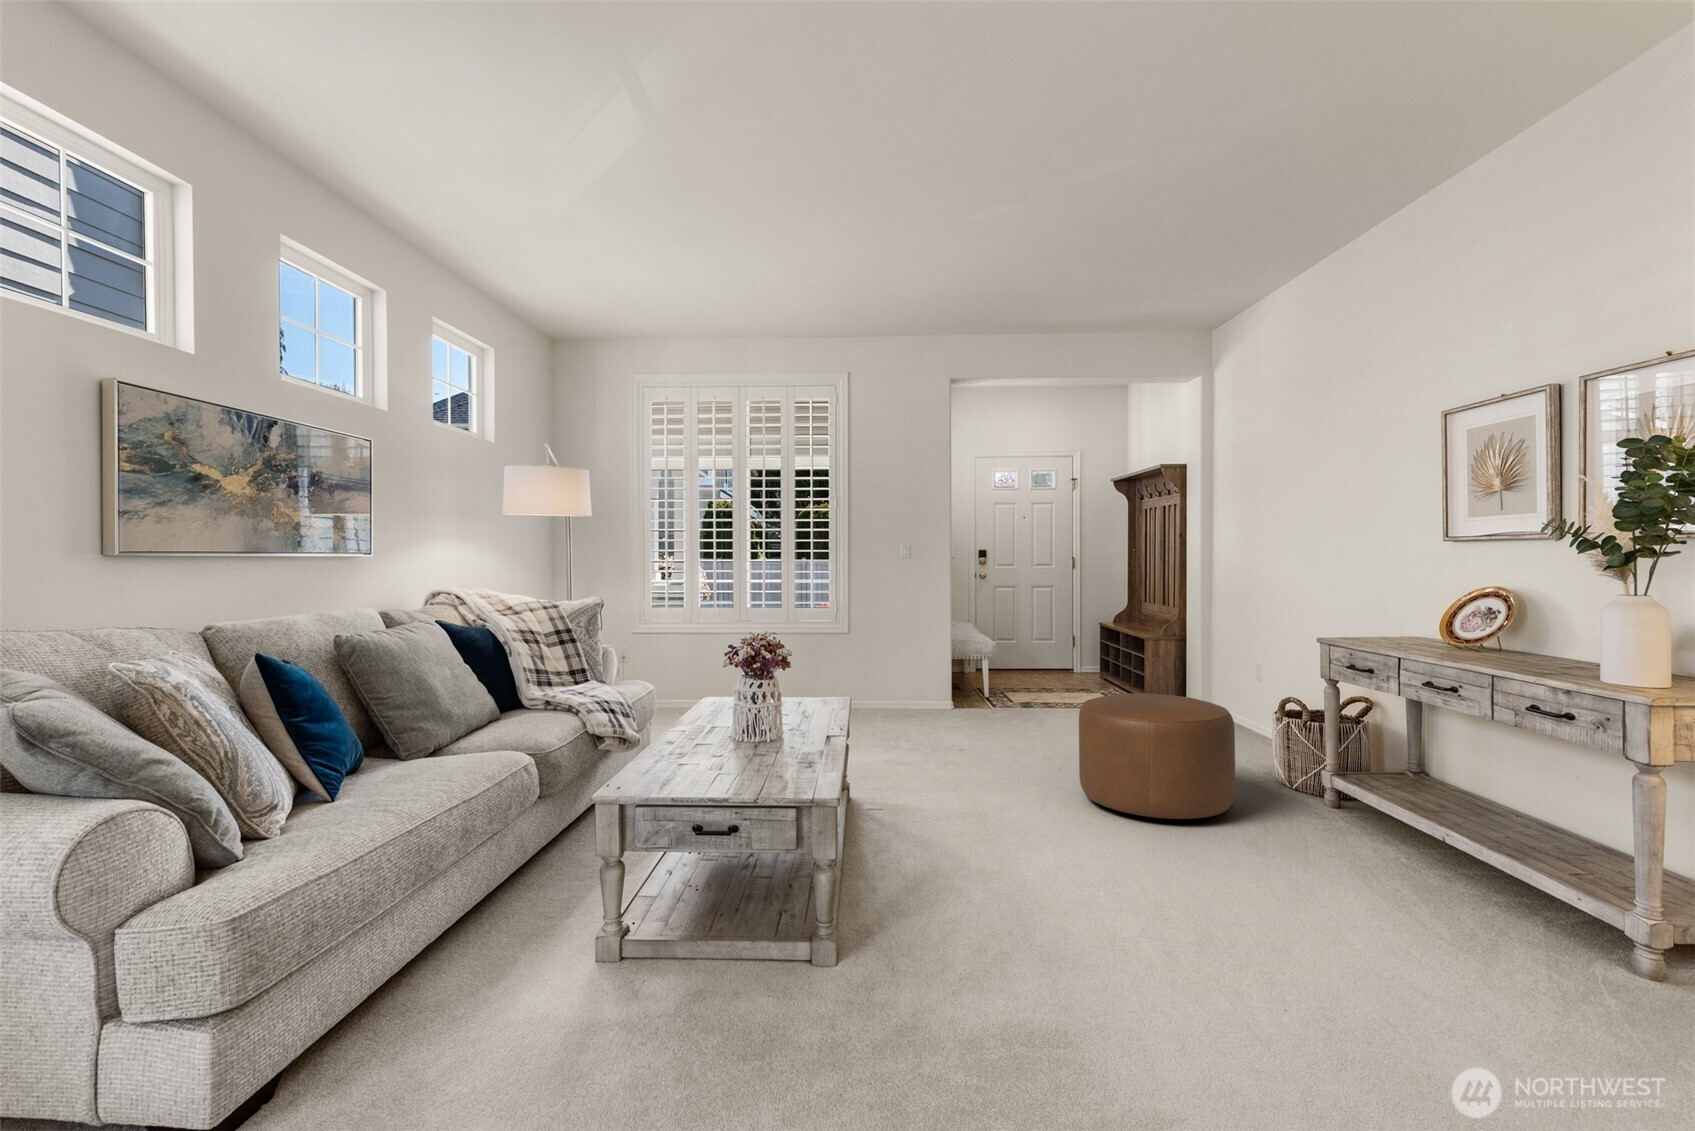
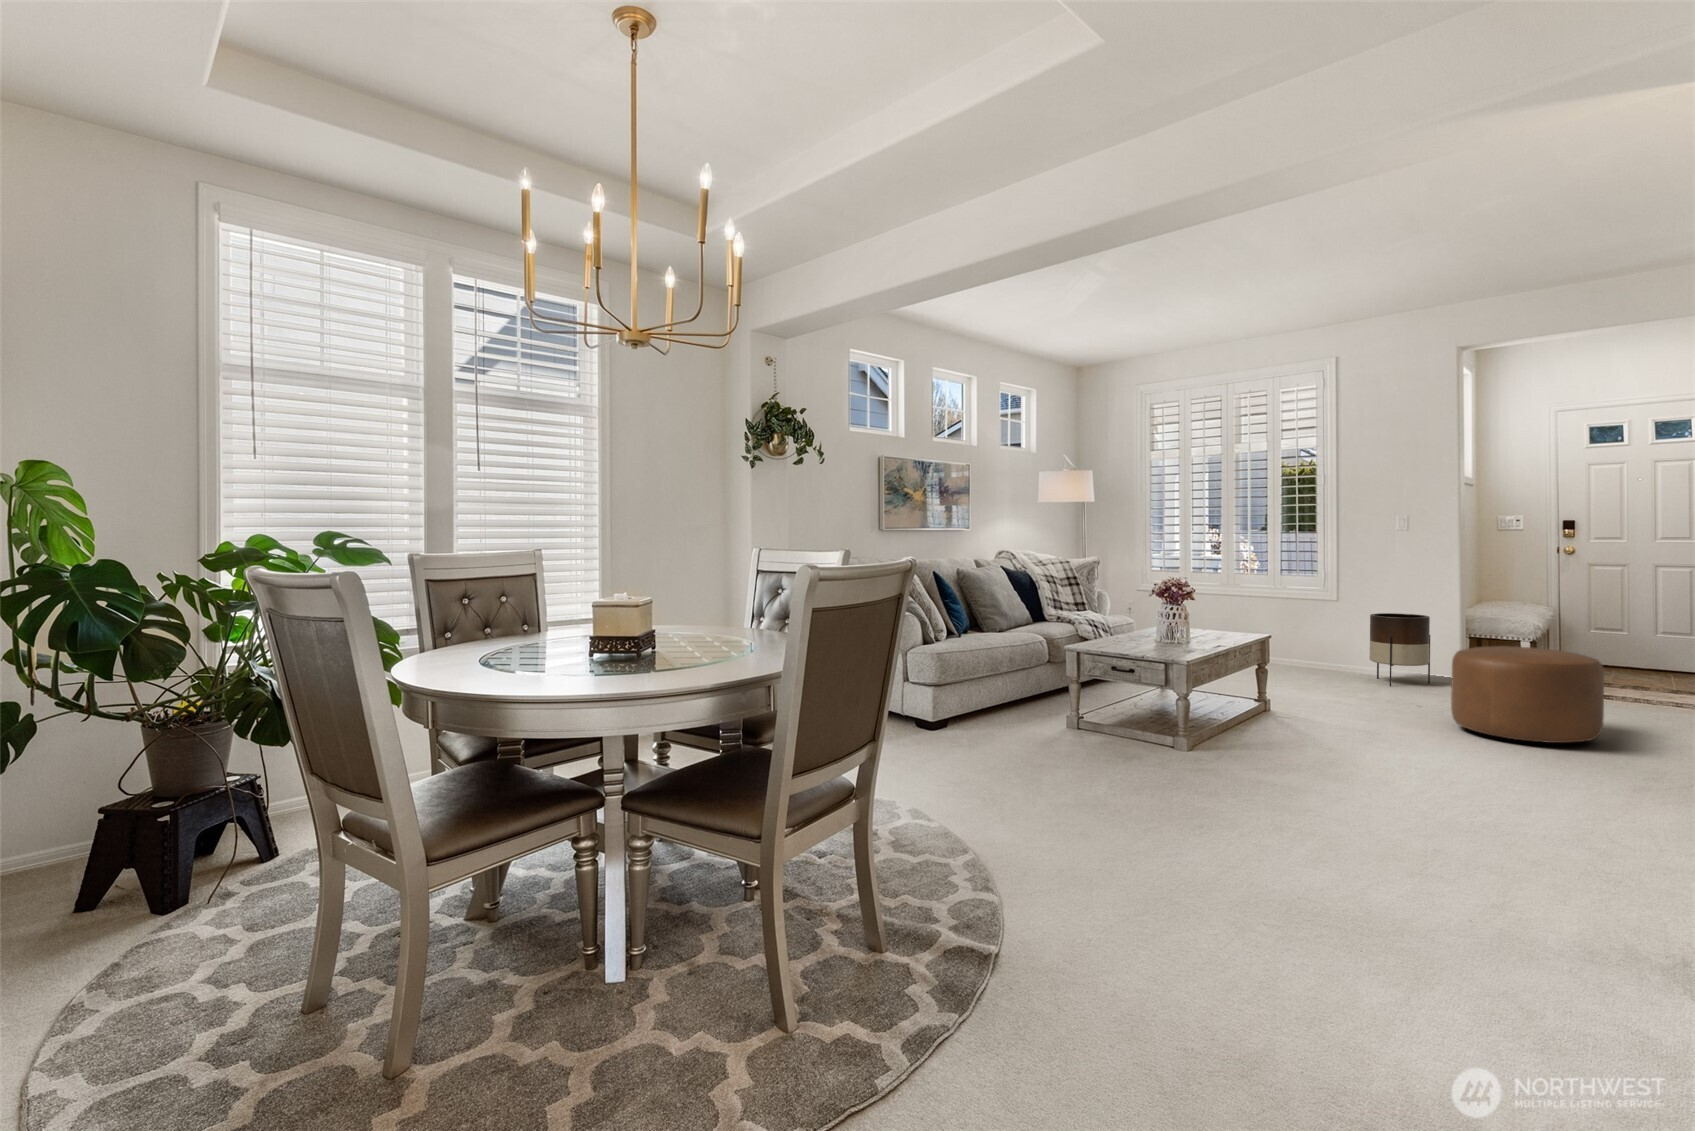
planter: none [922,652,981,740] -> present [1369,613,1430,686]

